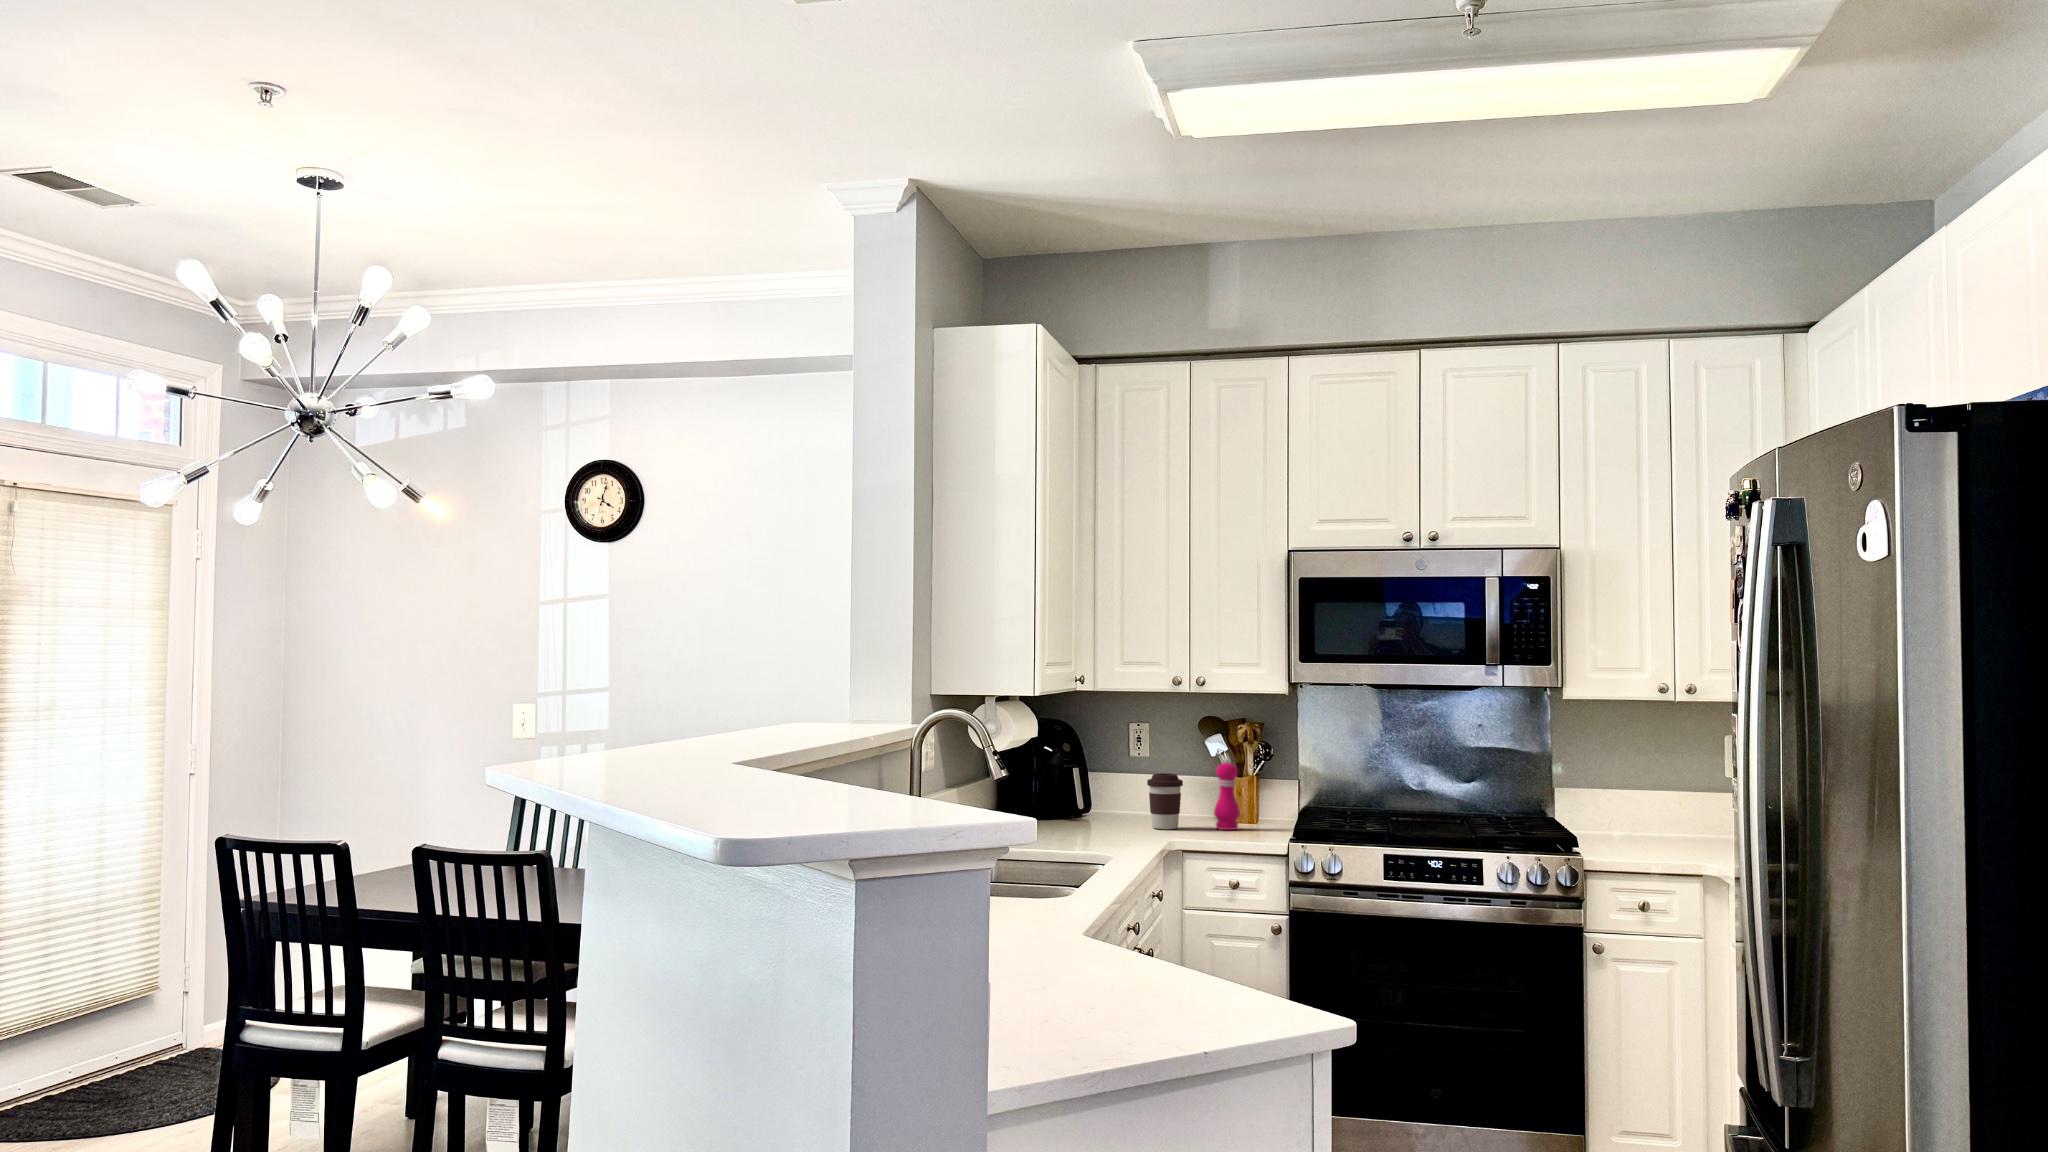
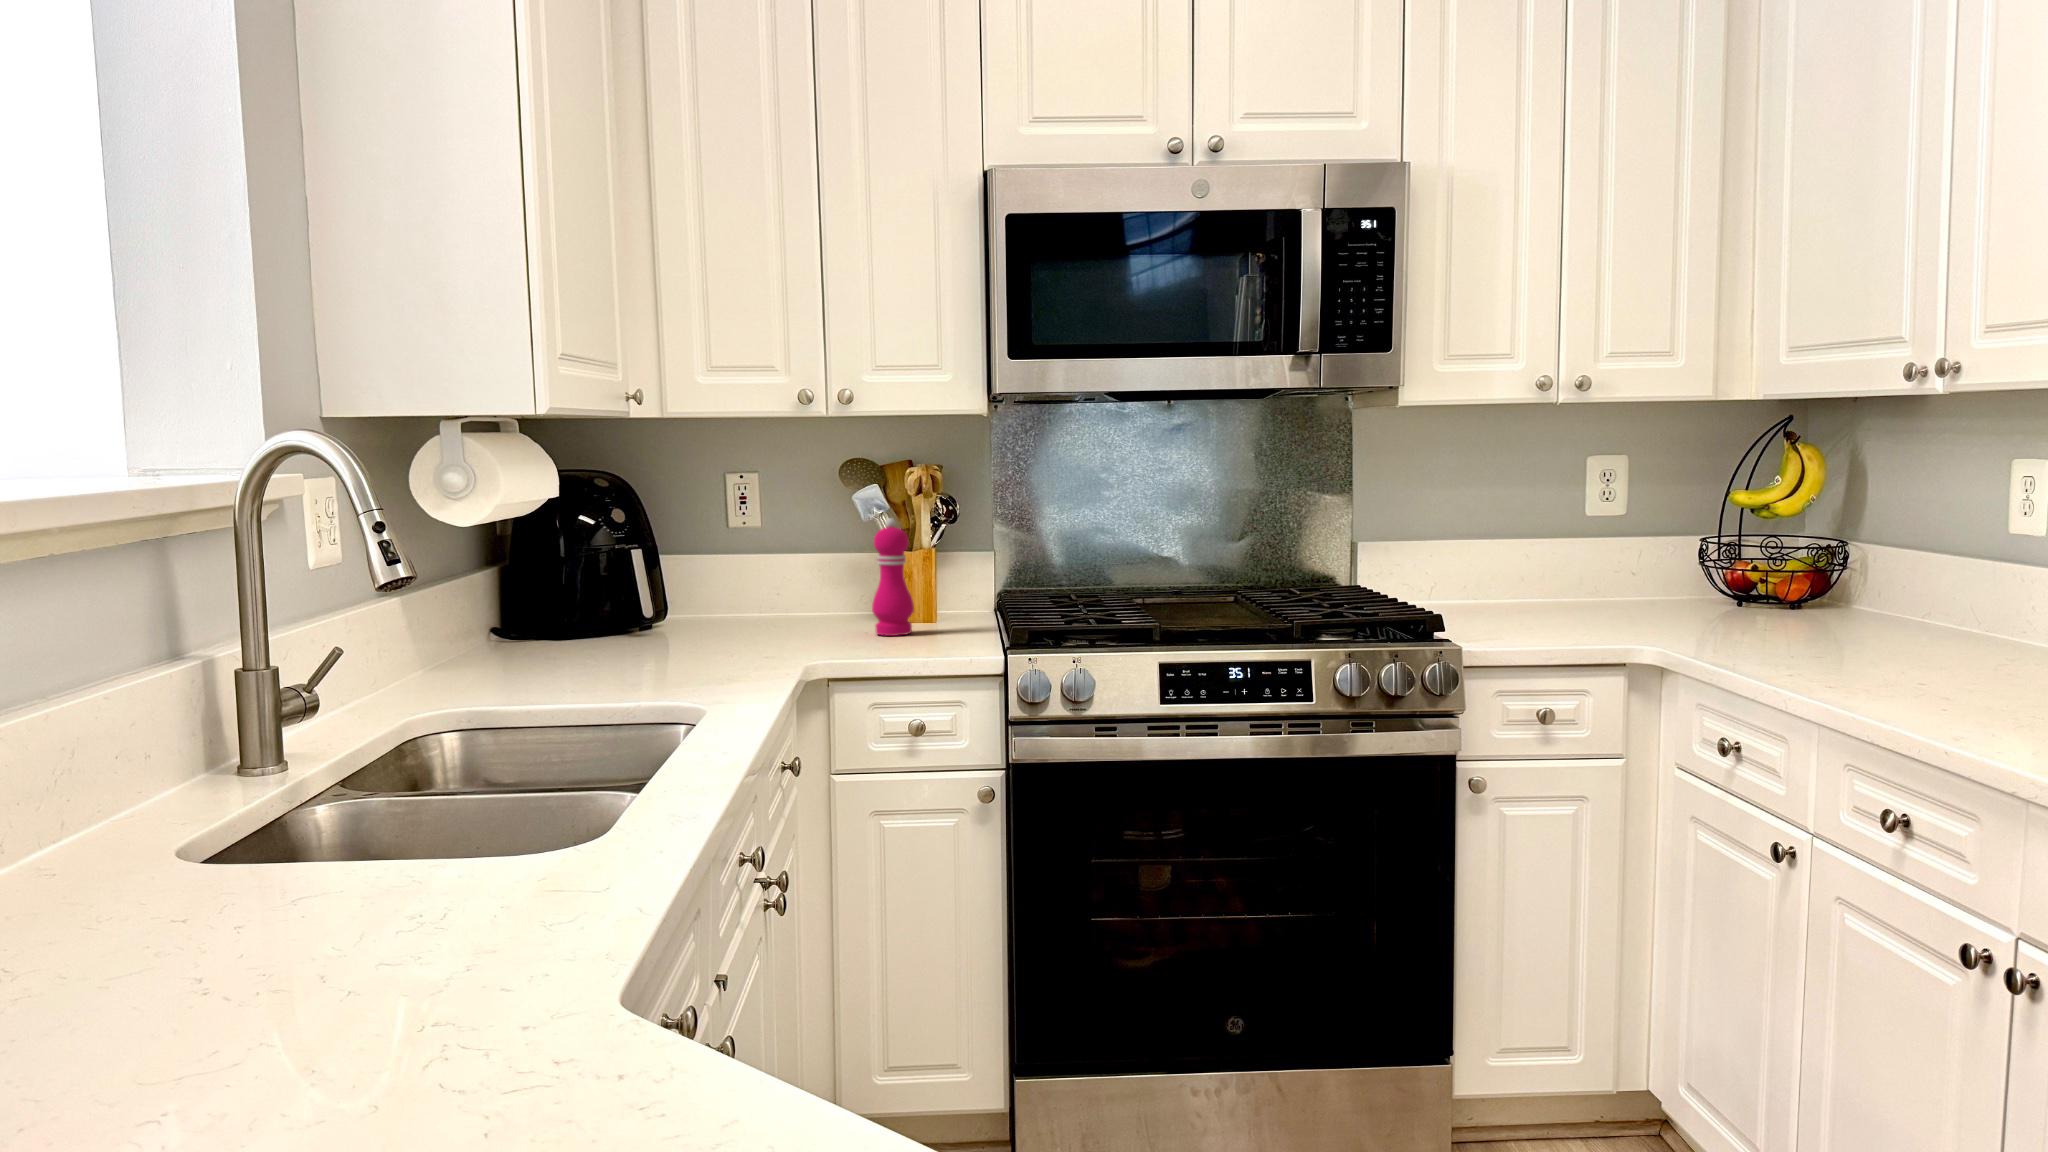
coffee cup: present [1147,773,1183,829] -> none [760,549,819,641]

